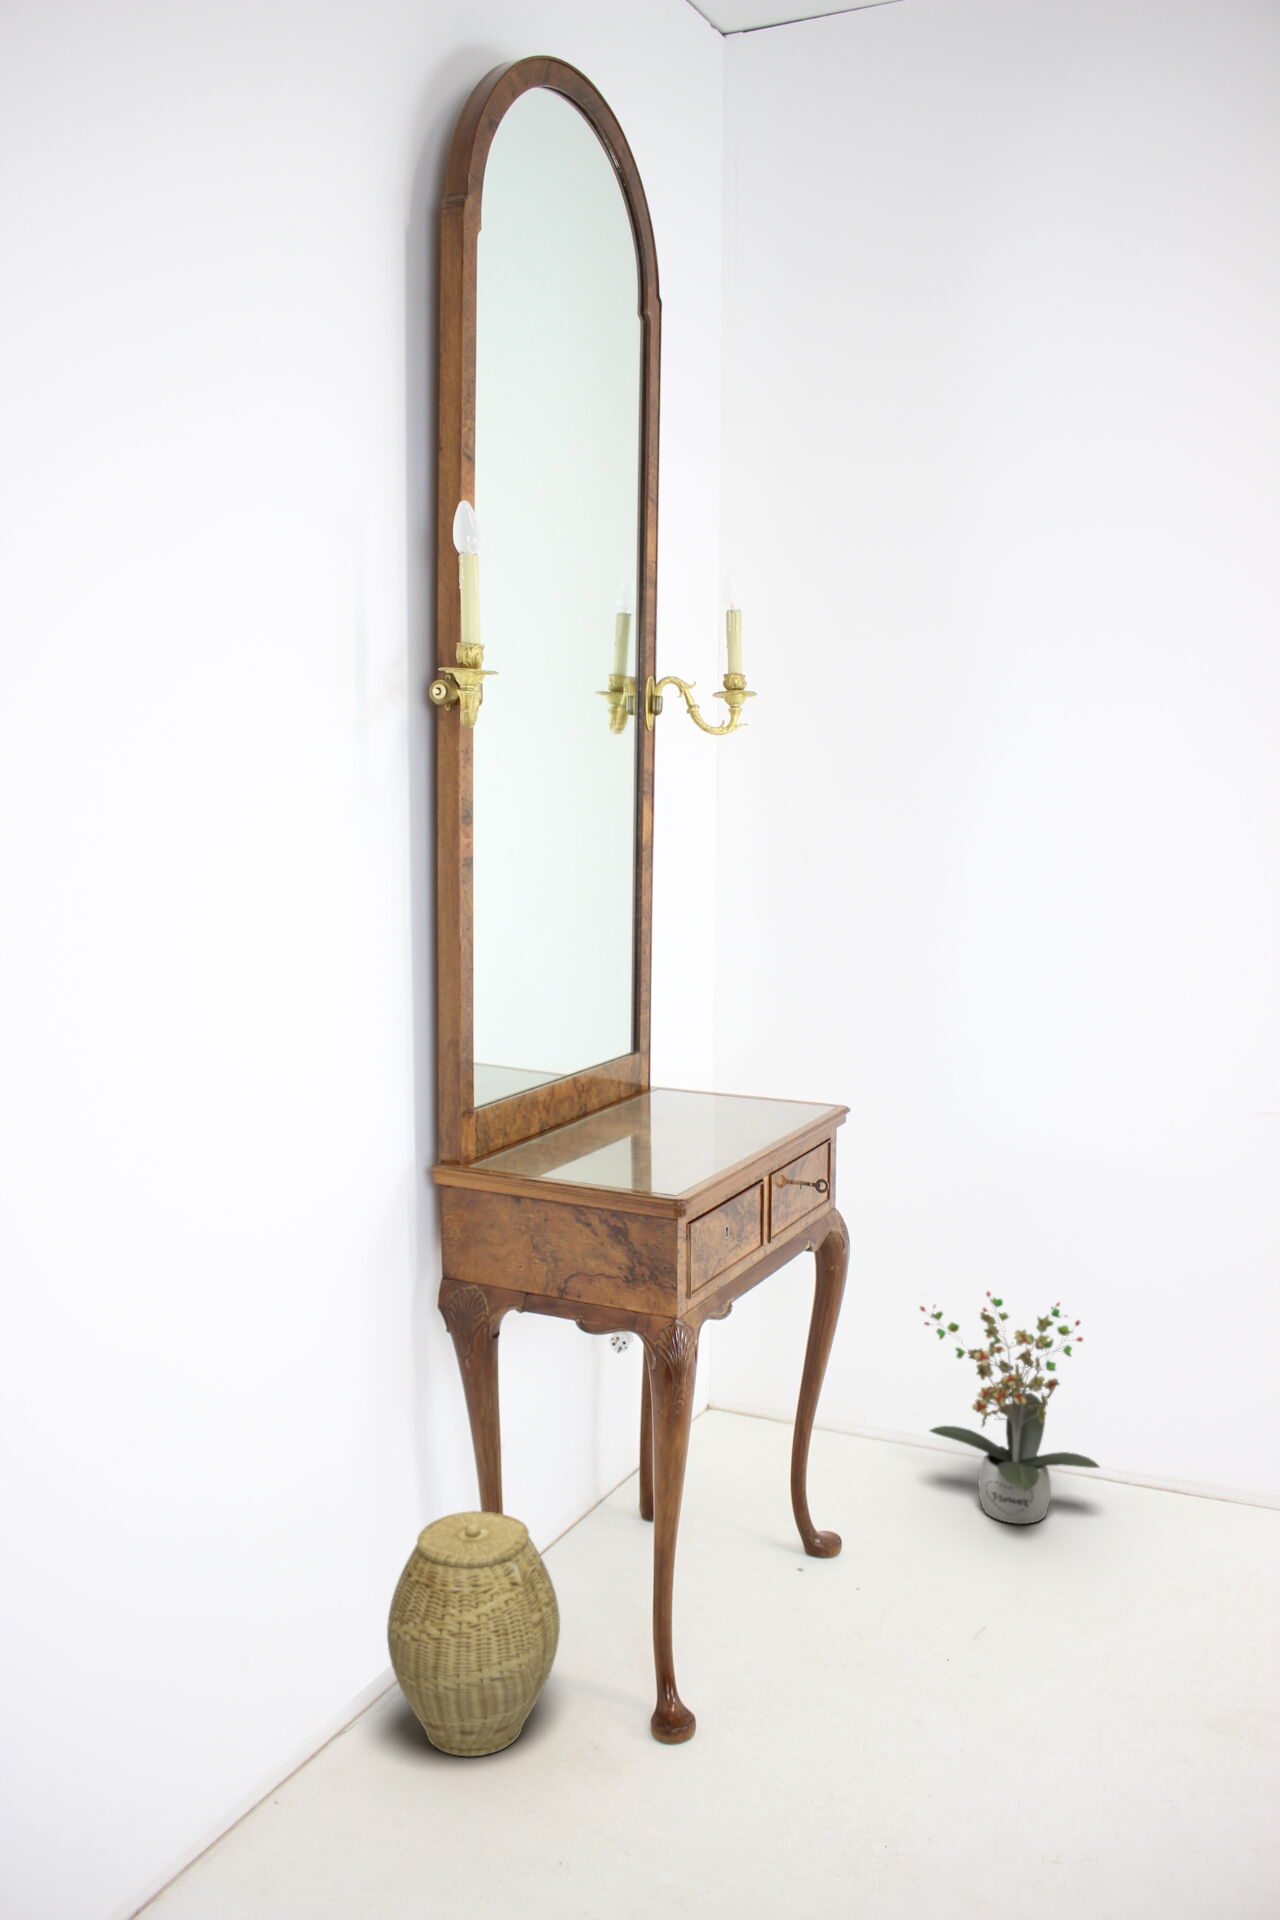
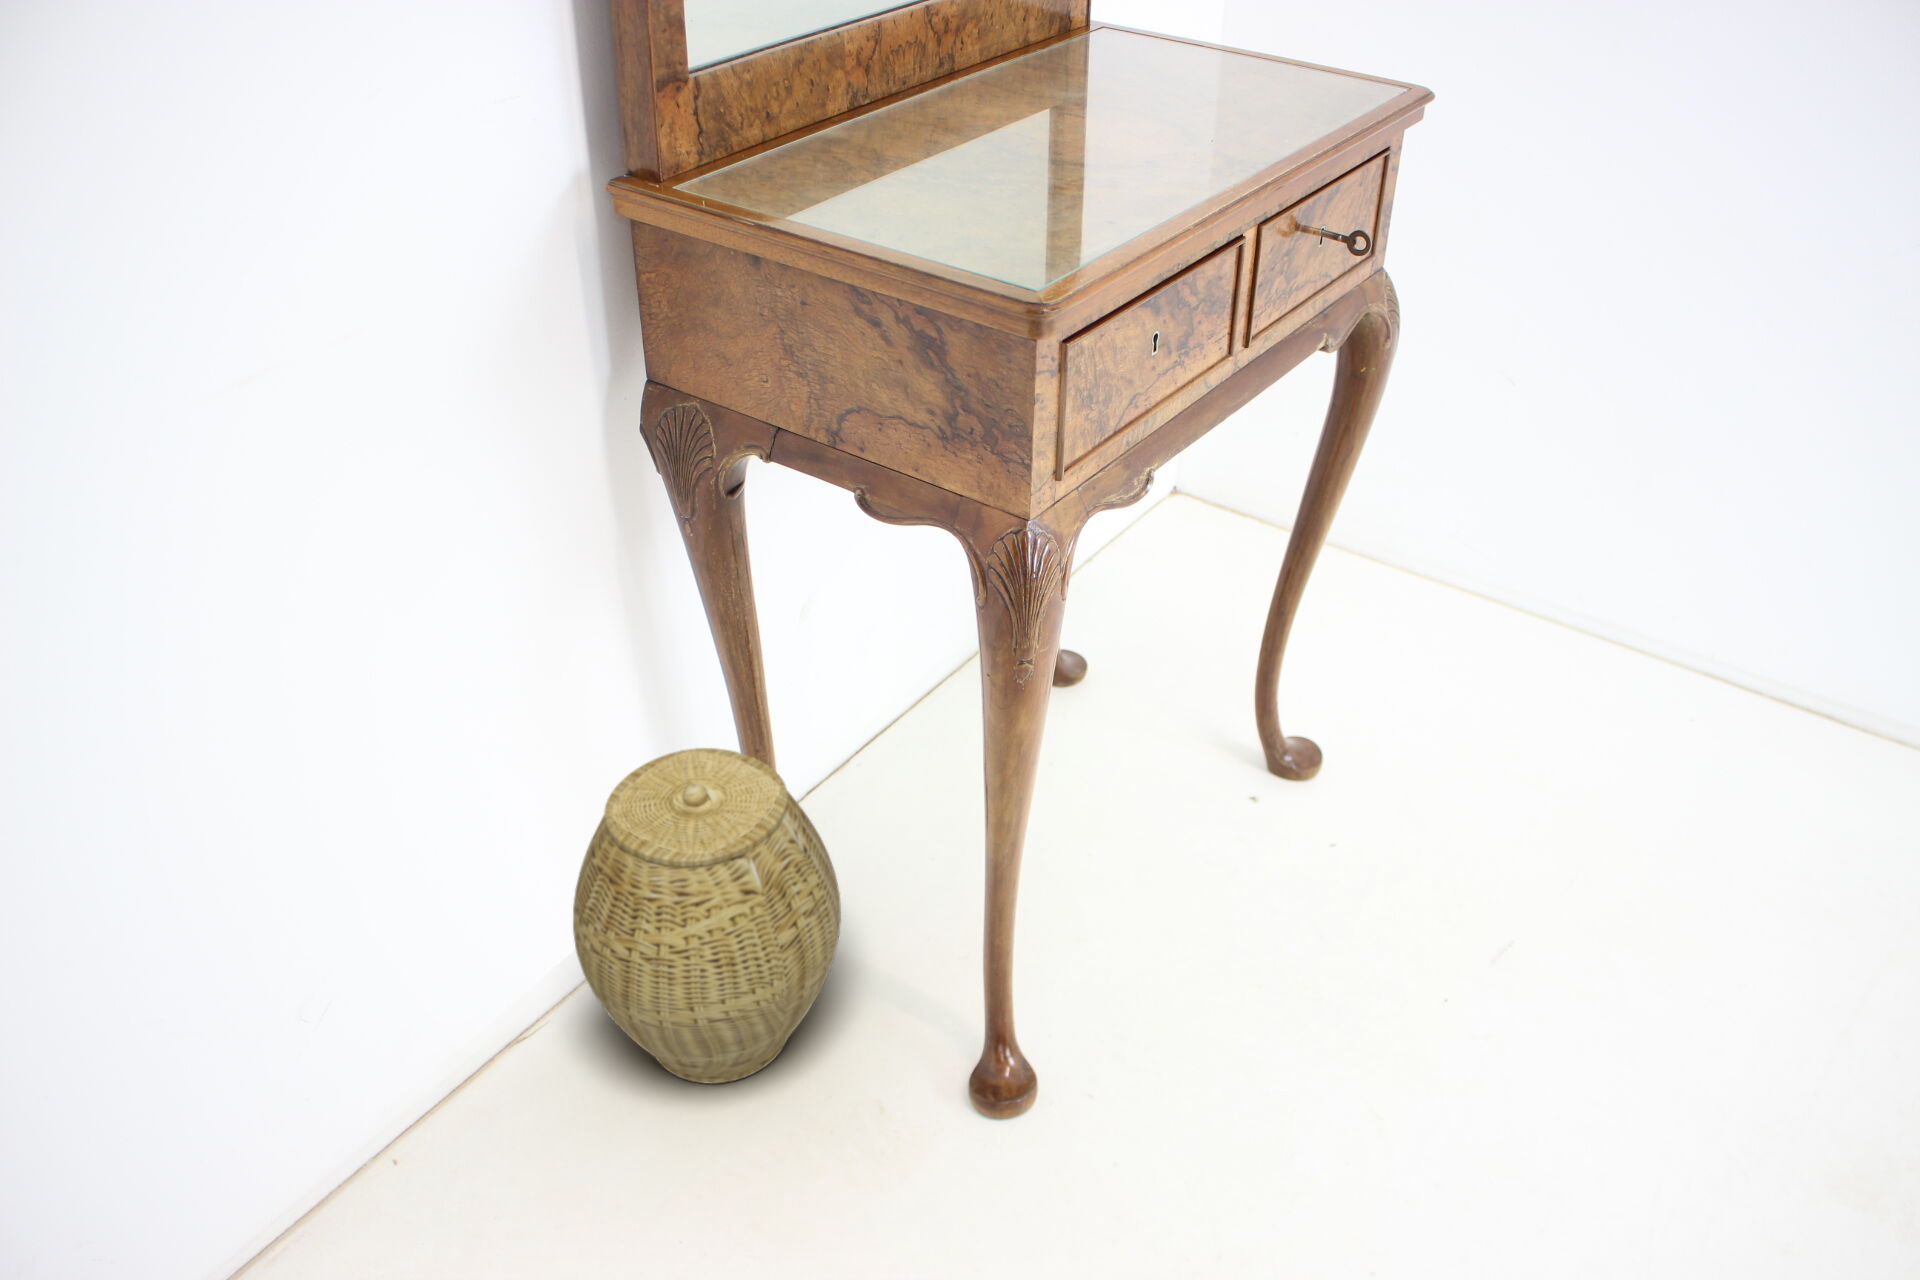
potted plant: present [920,1291,1099,1524] -> none [1482,396,1775,743]

